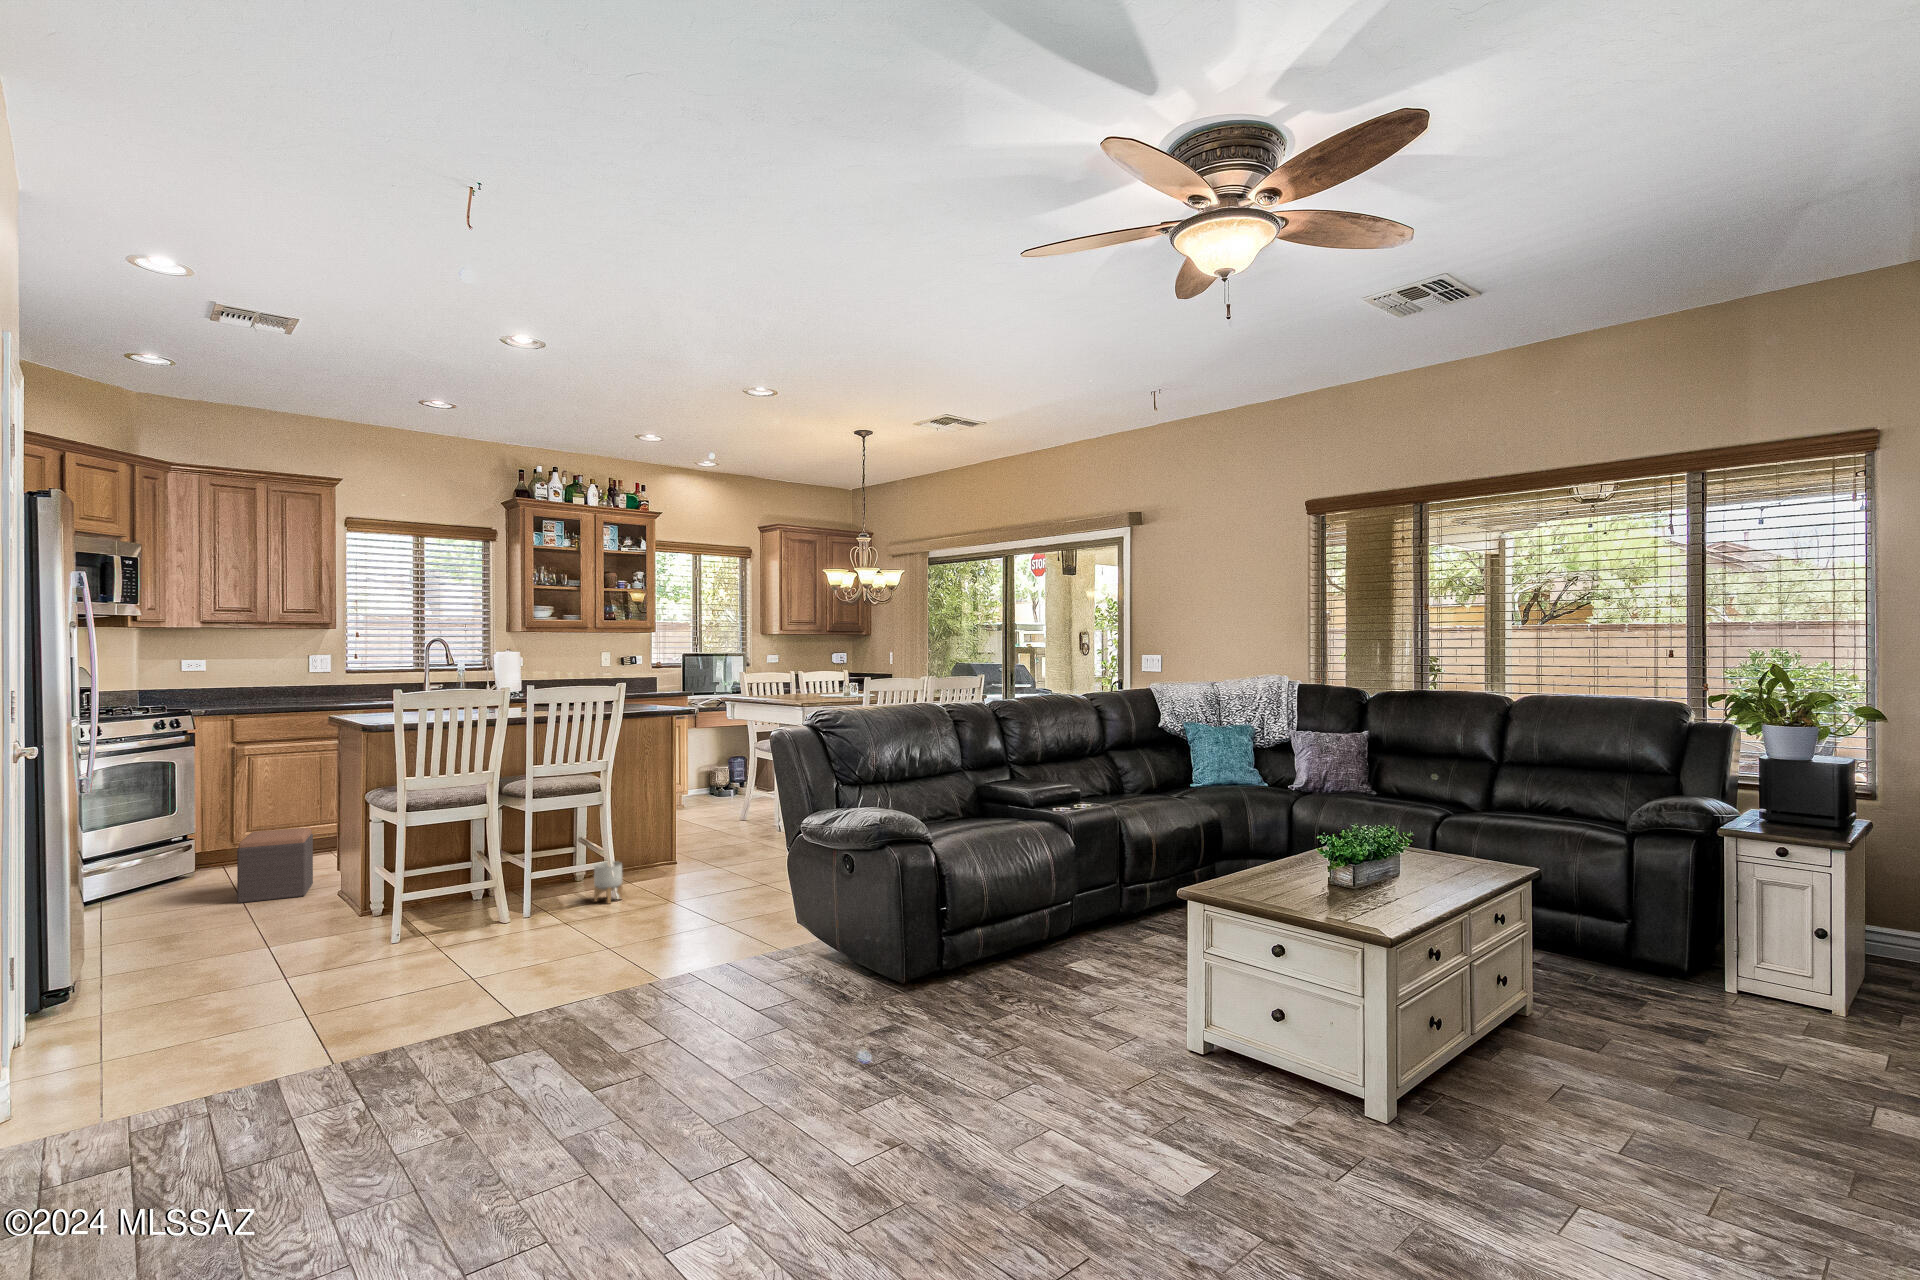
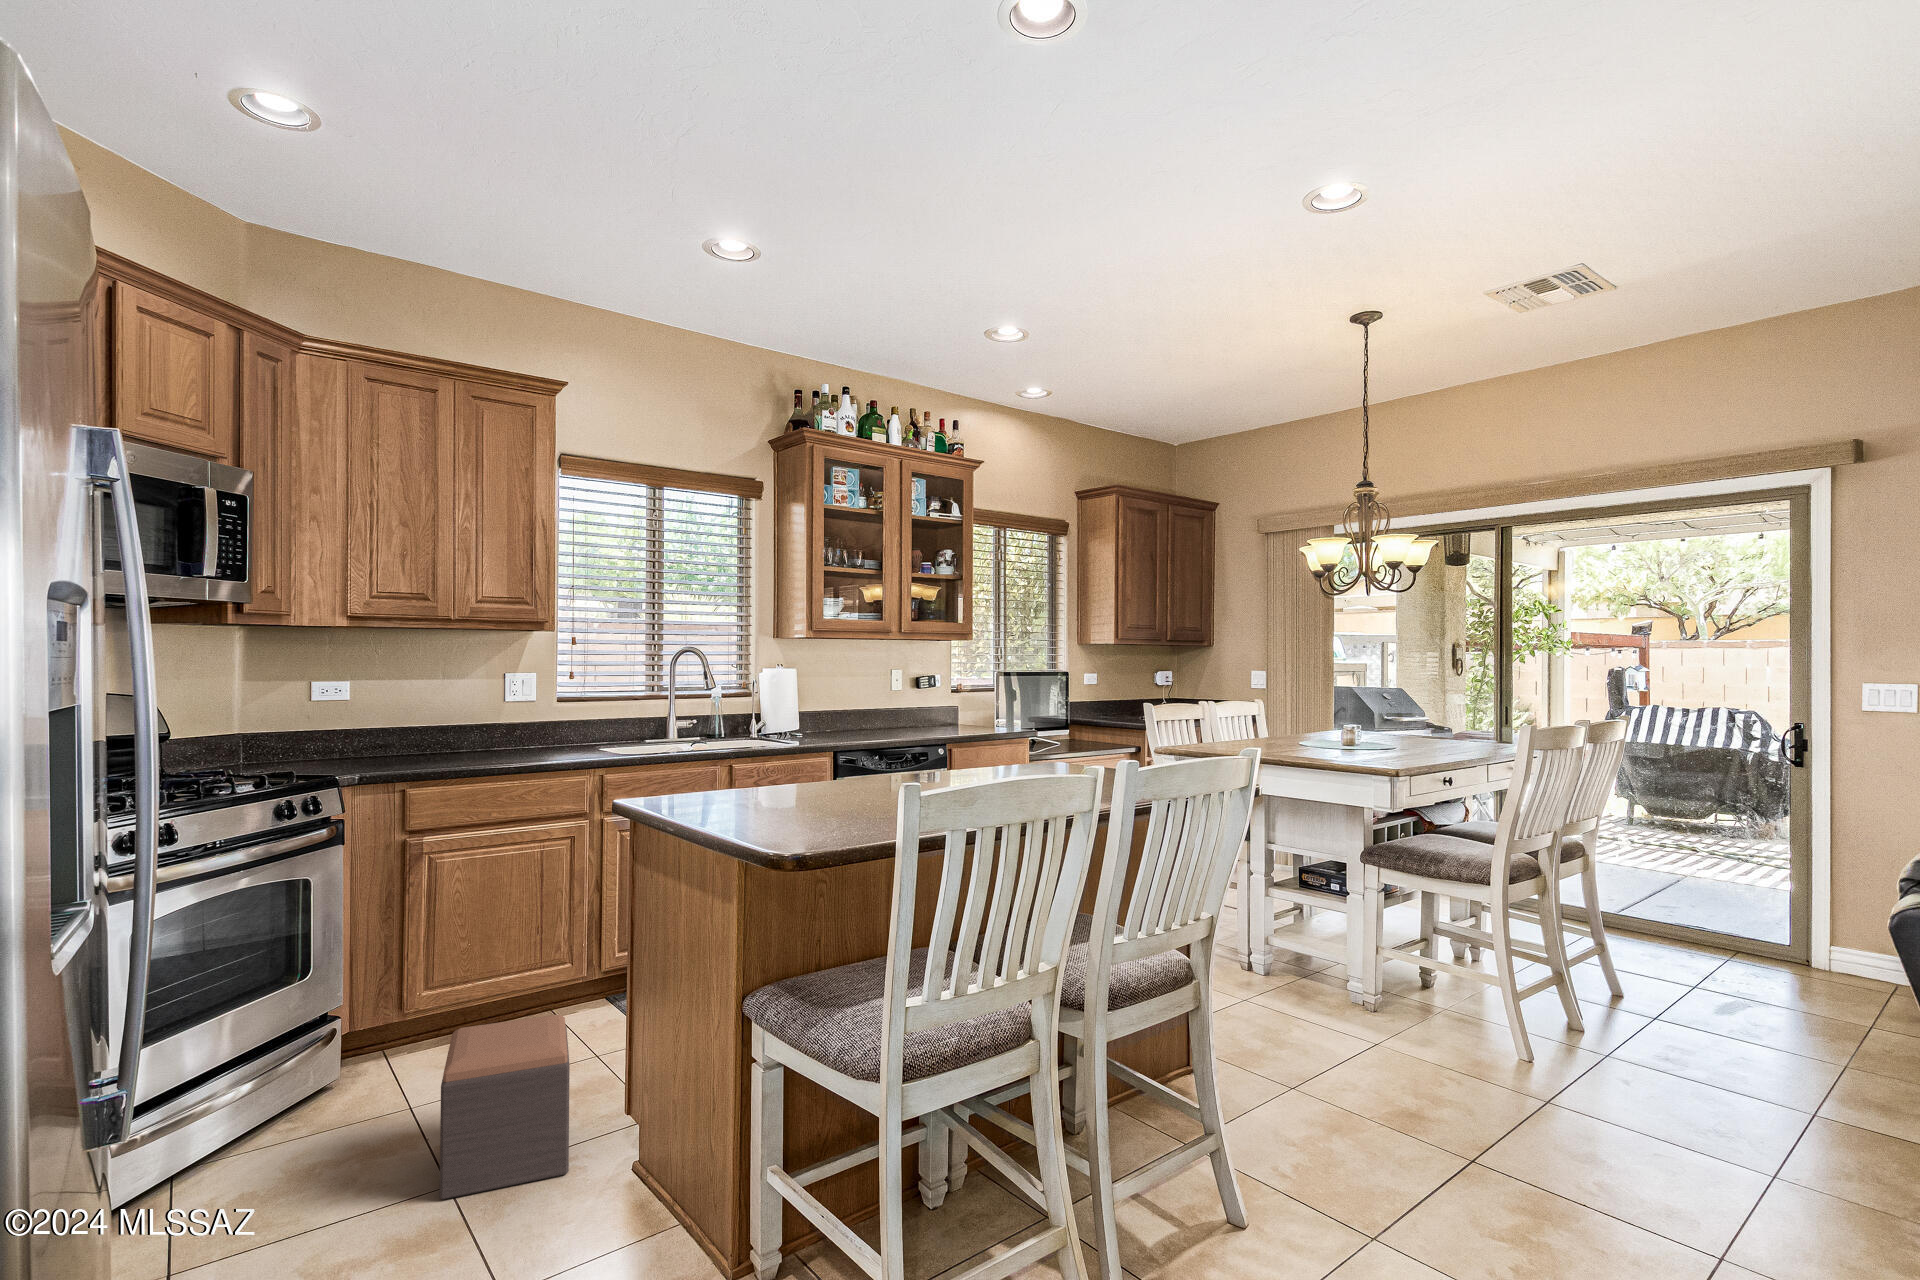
planter: present [594,861,622,903] -> none [1199,1127,1260,1239]

